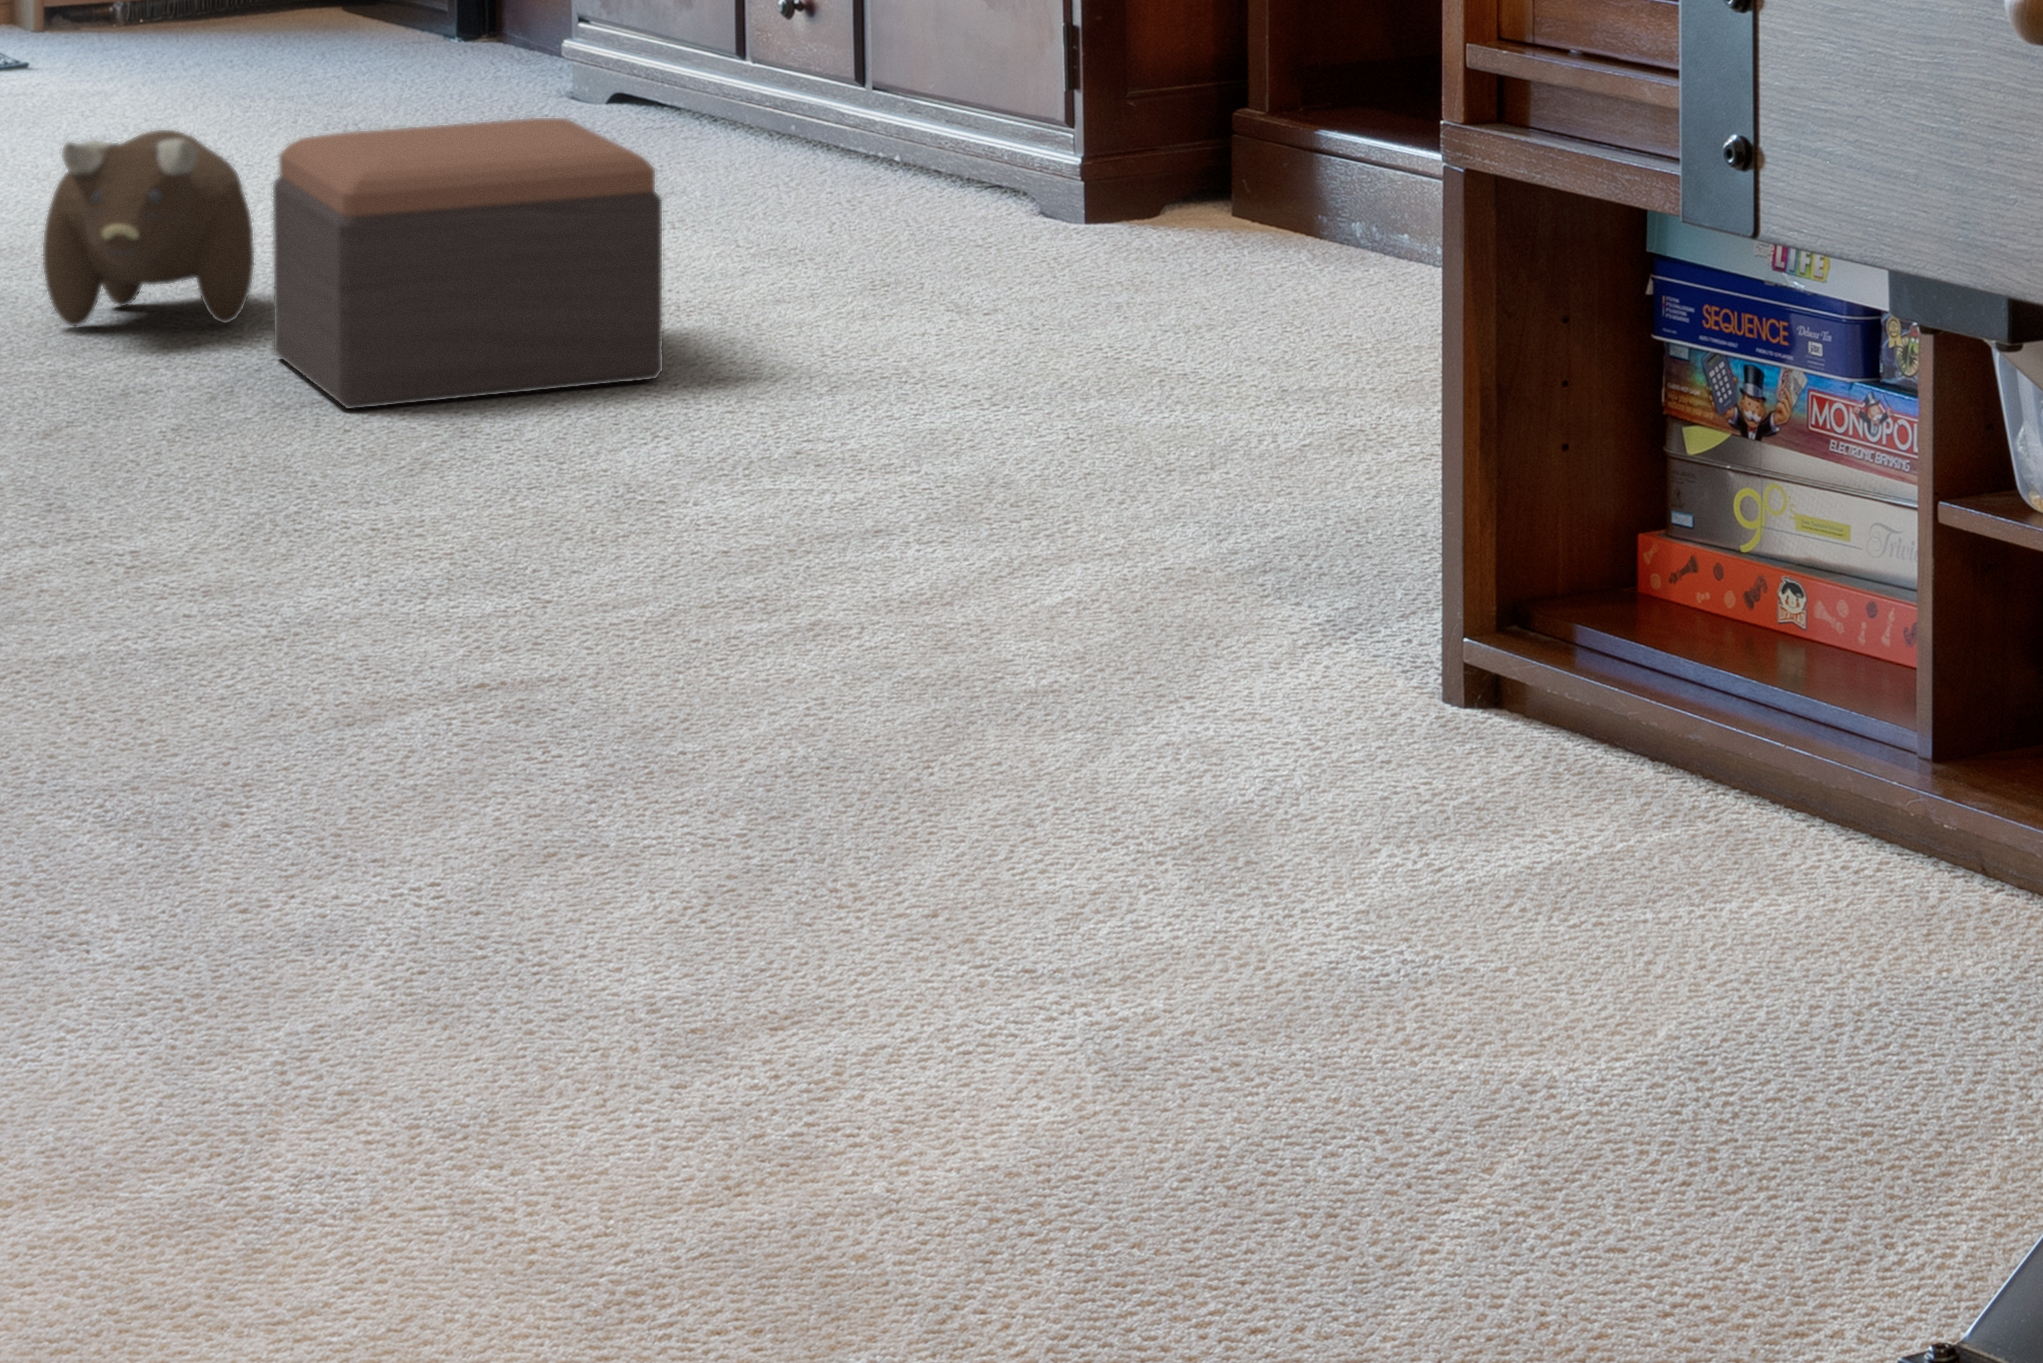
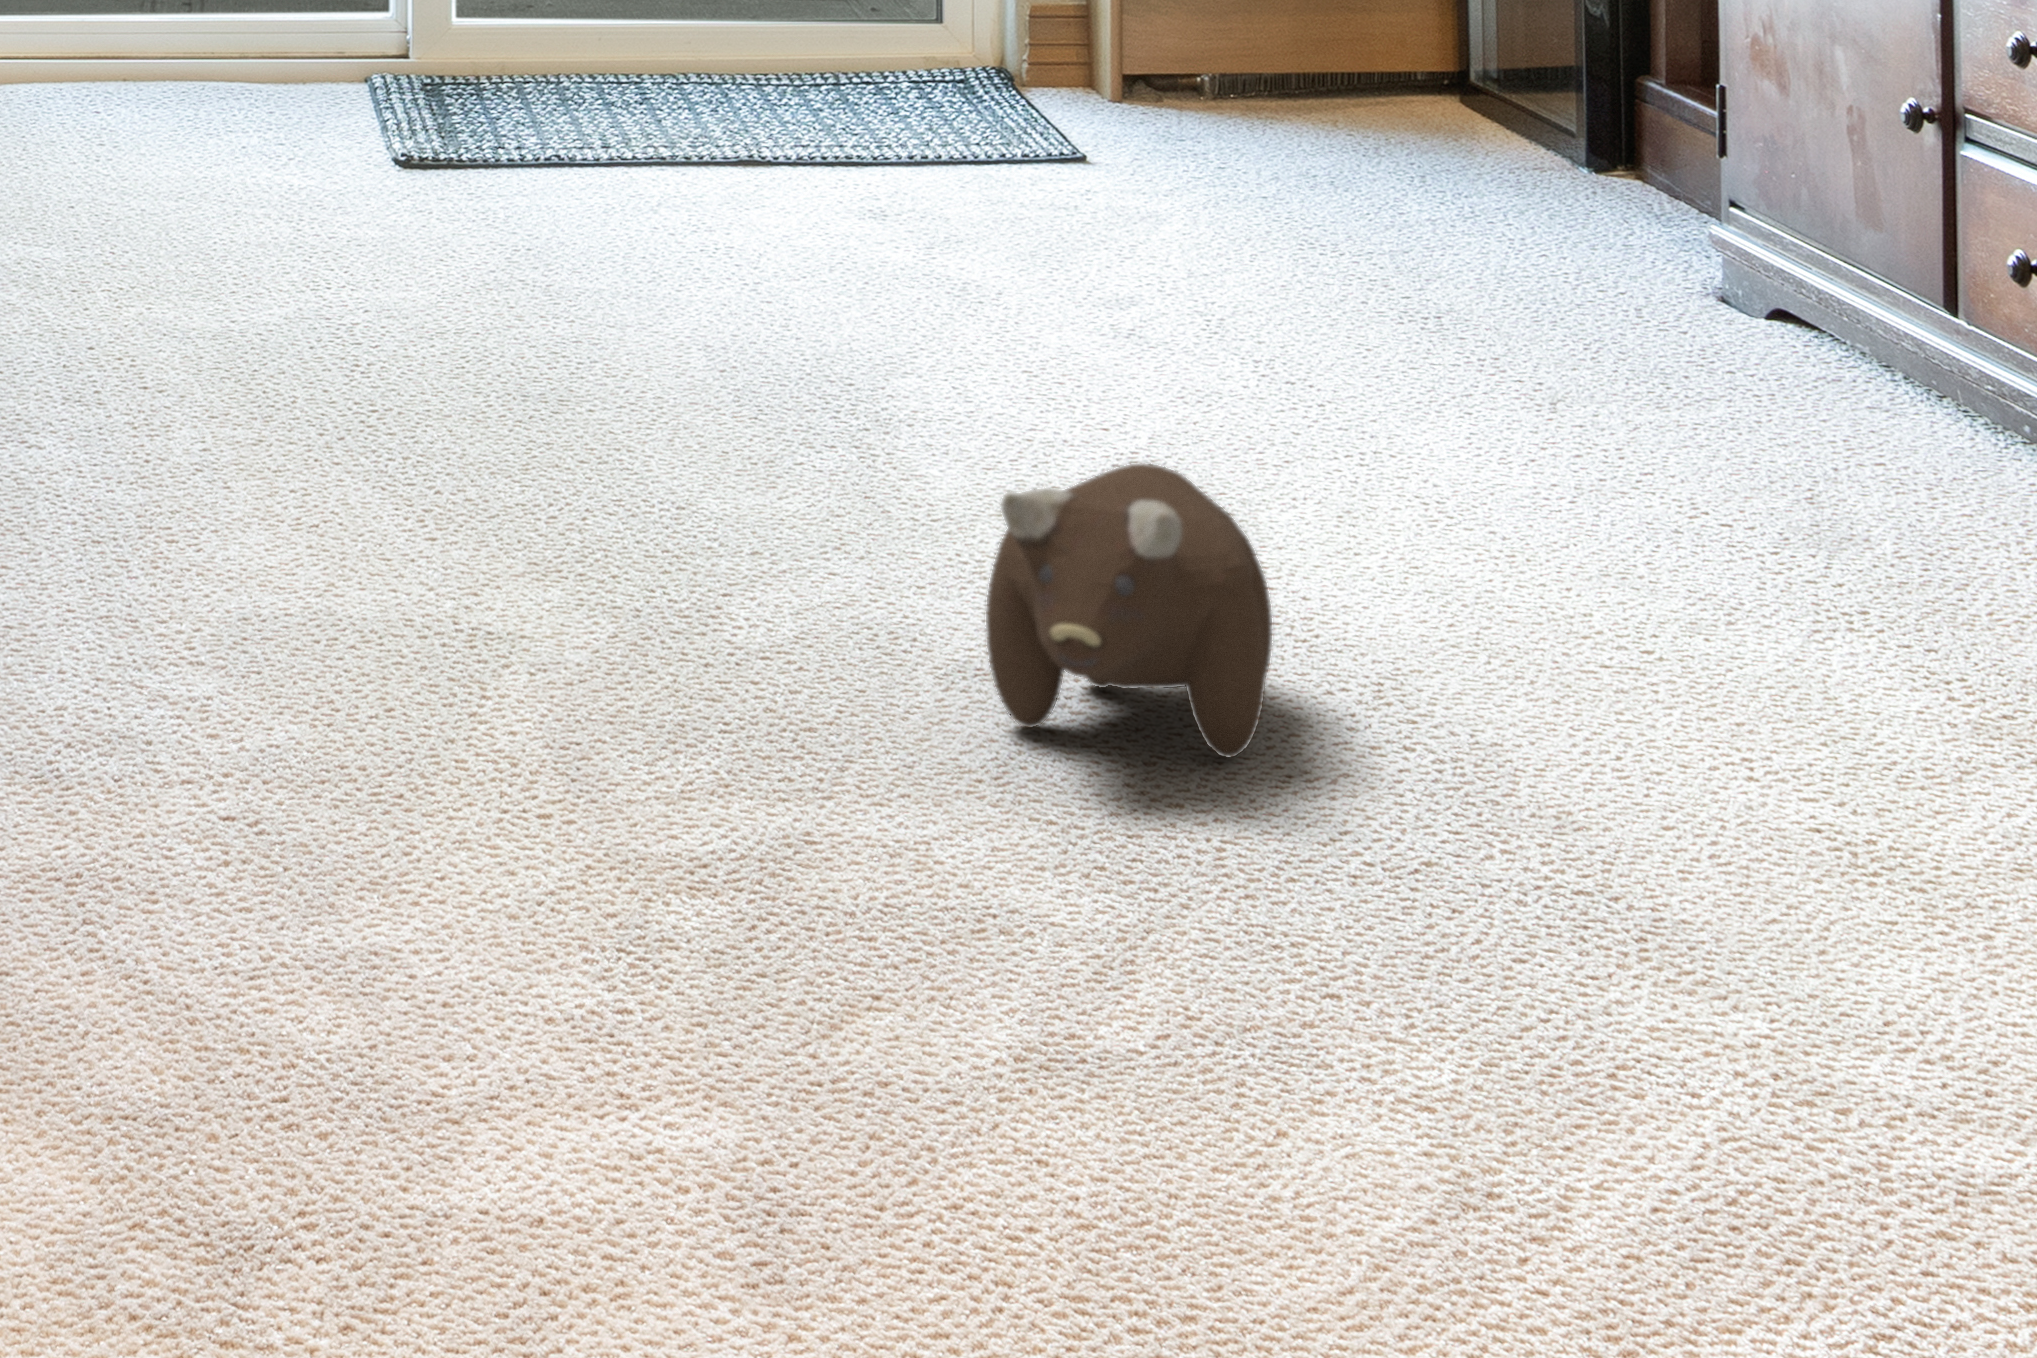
footstool: present [273,118,663,409] -> none [1279,549,1868,1045]

